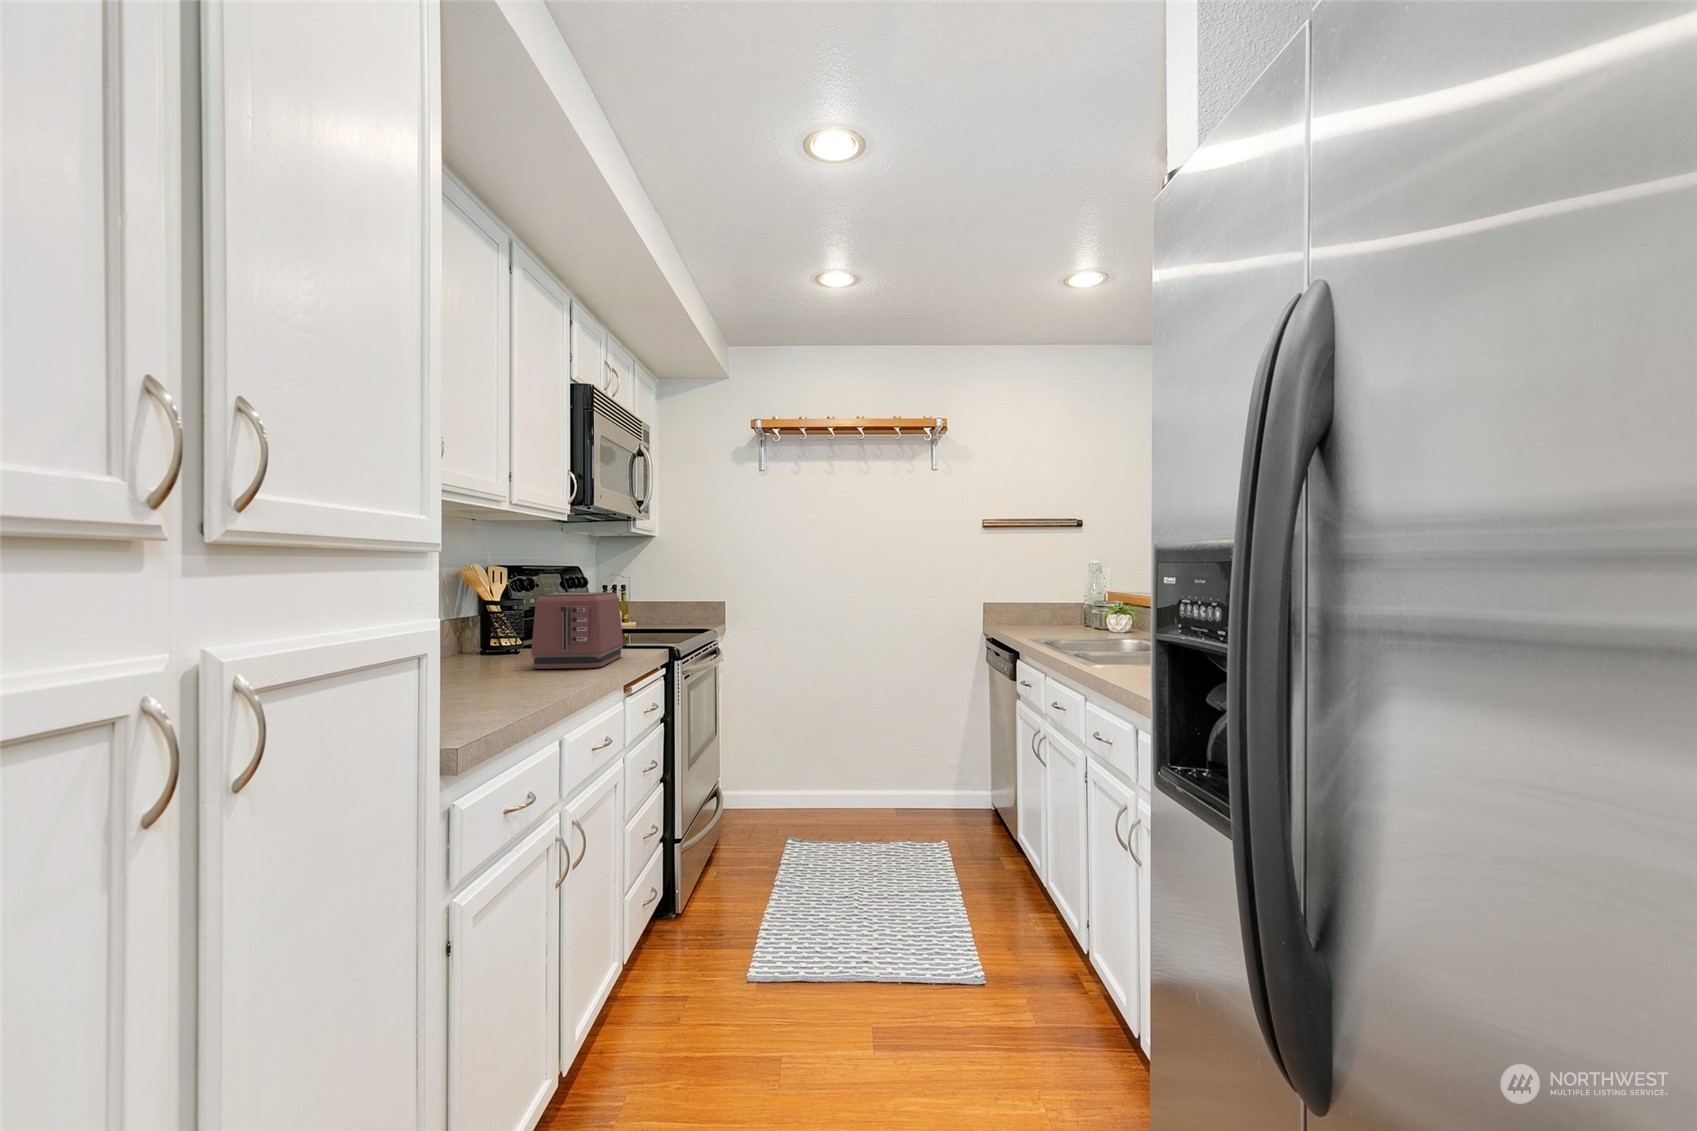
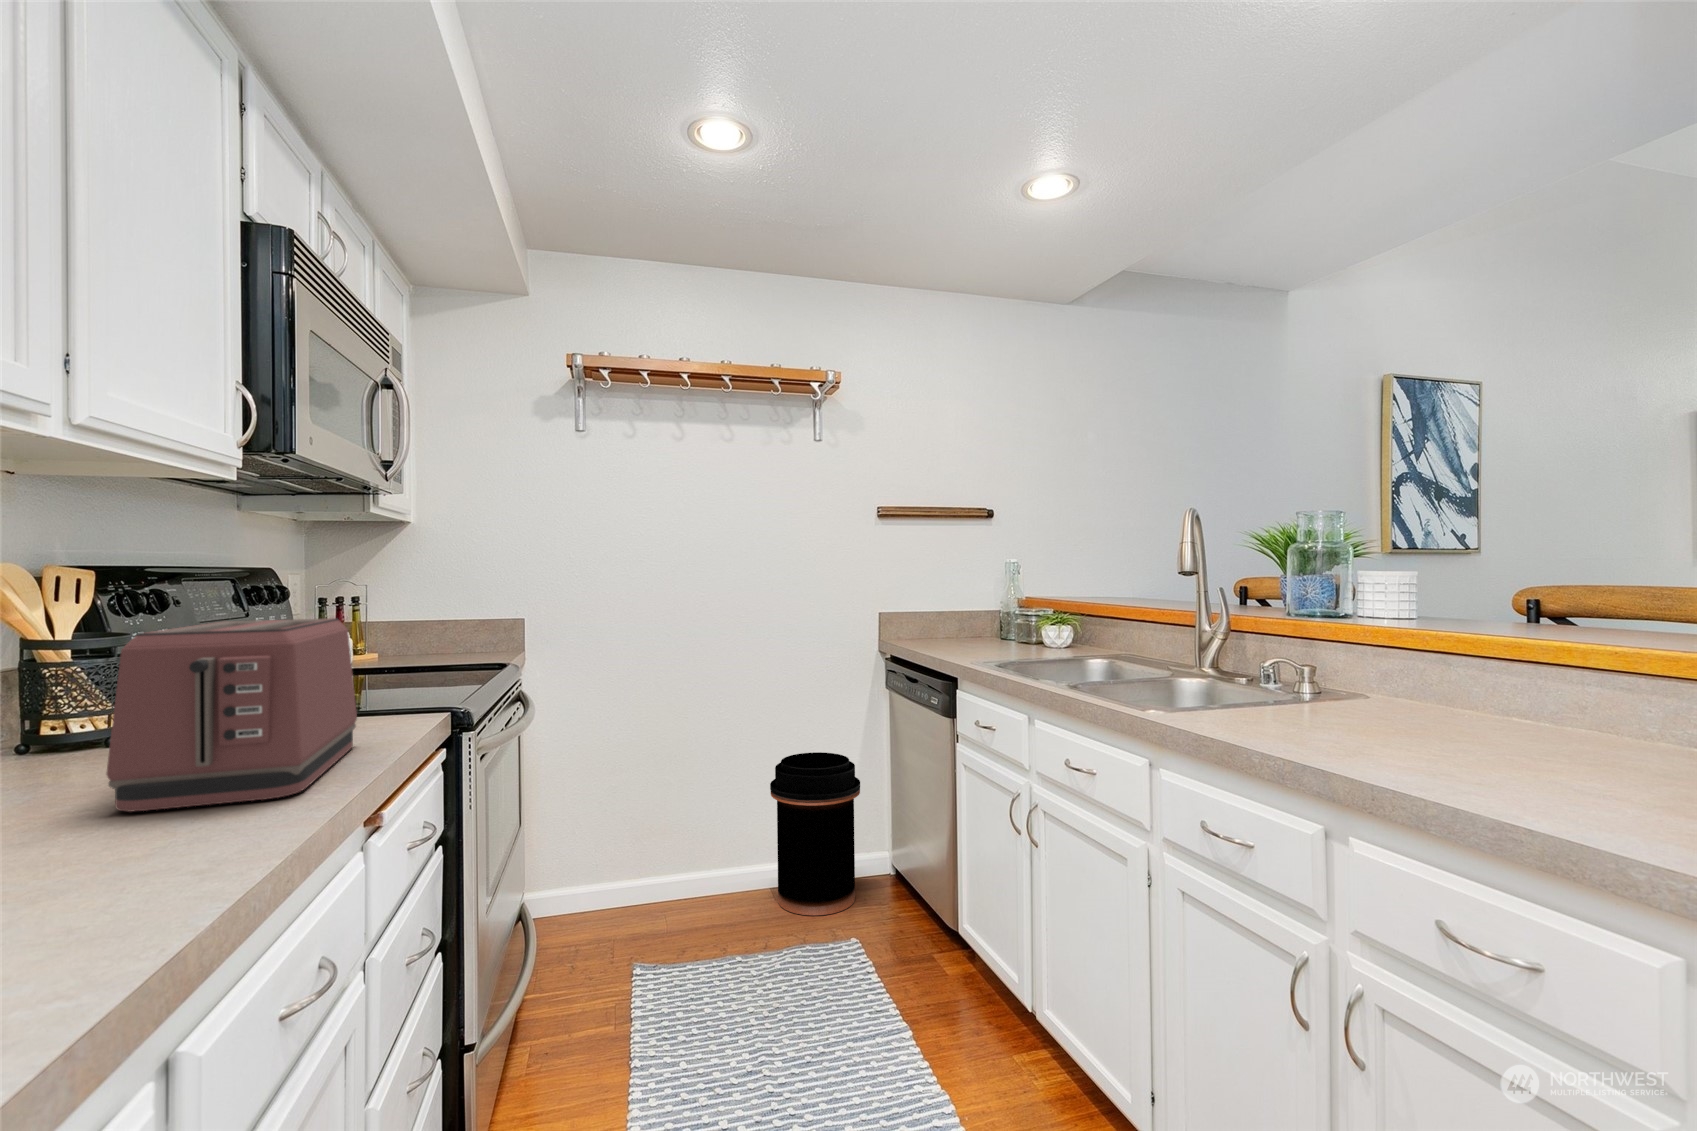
trash can: none [893,709,961,826] -> present [770,752,860,915]

